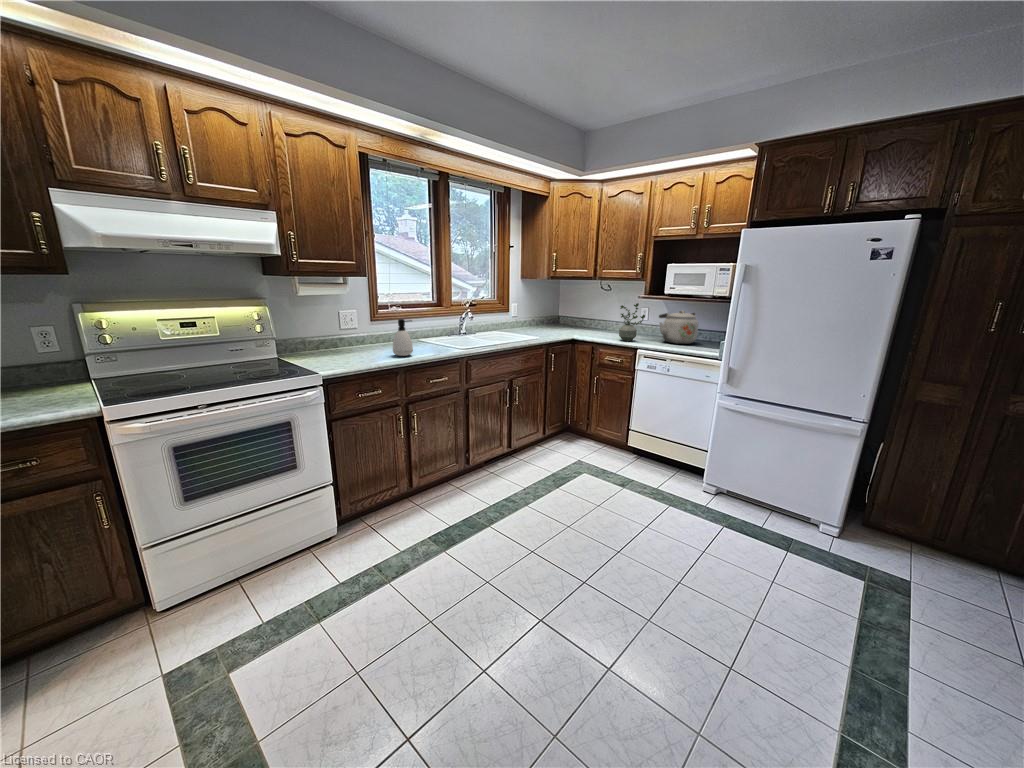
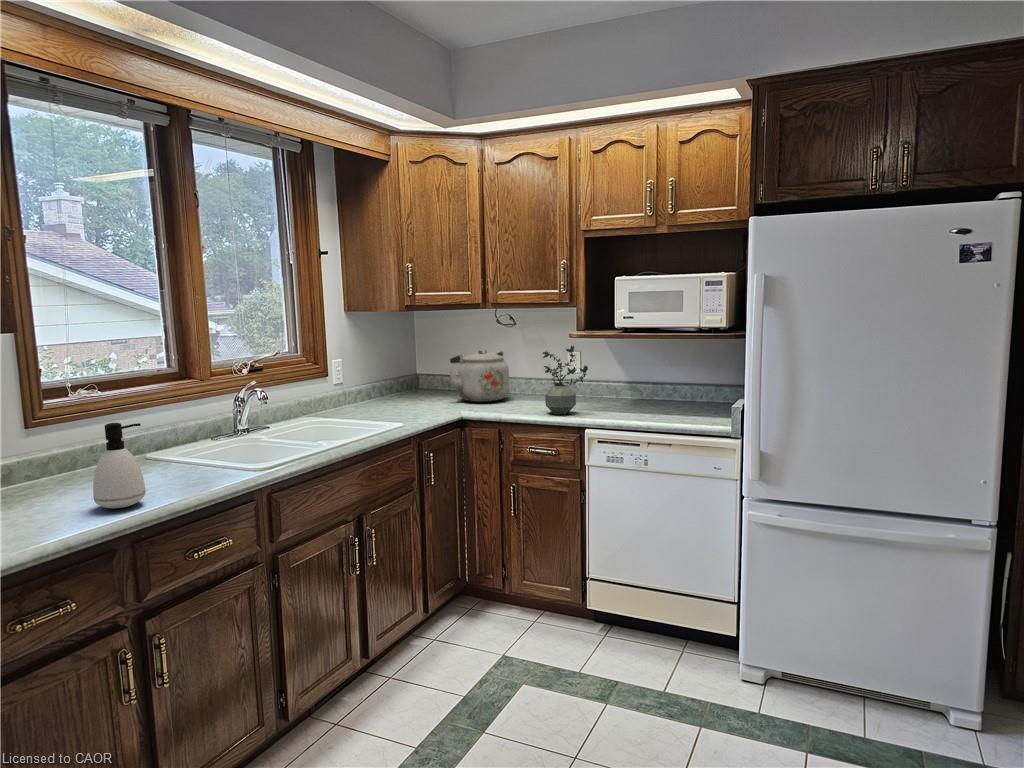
kettle: present [659,311,698,344] -> present [449,350,509,402]

